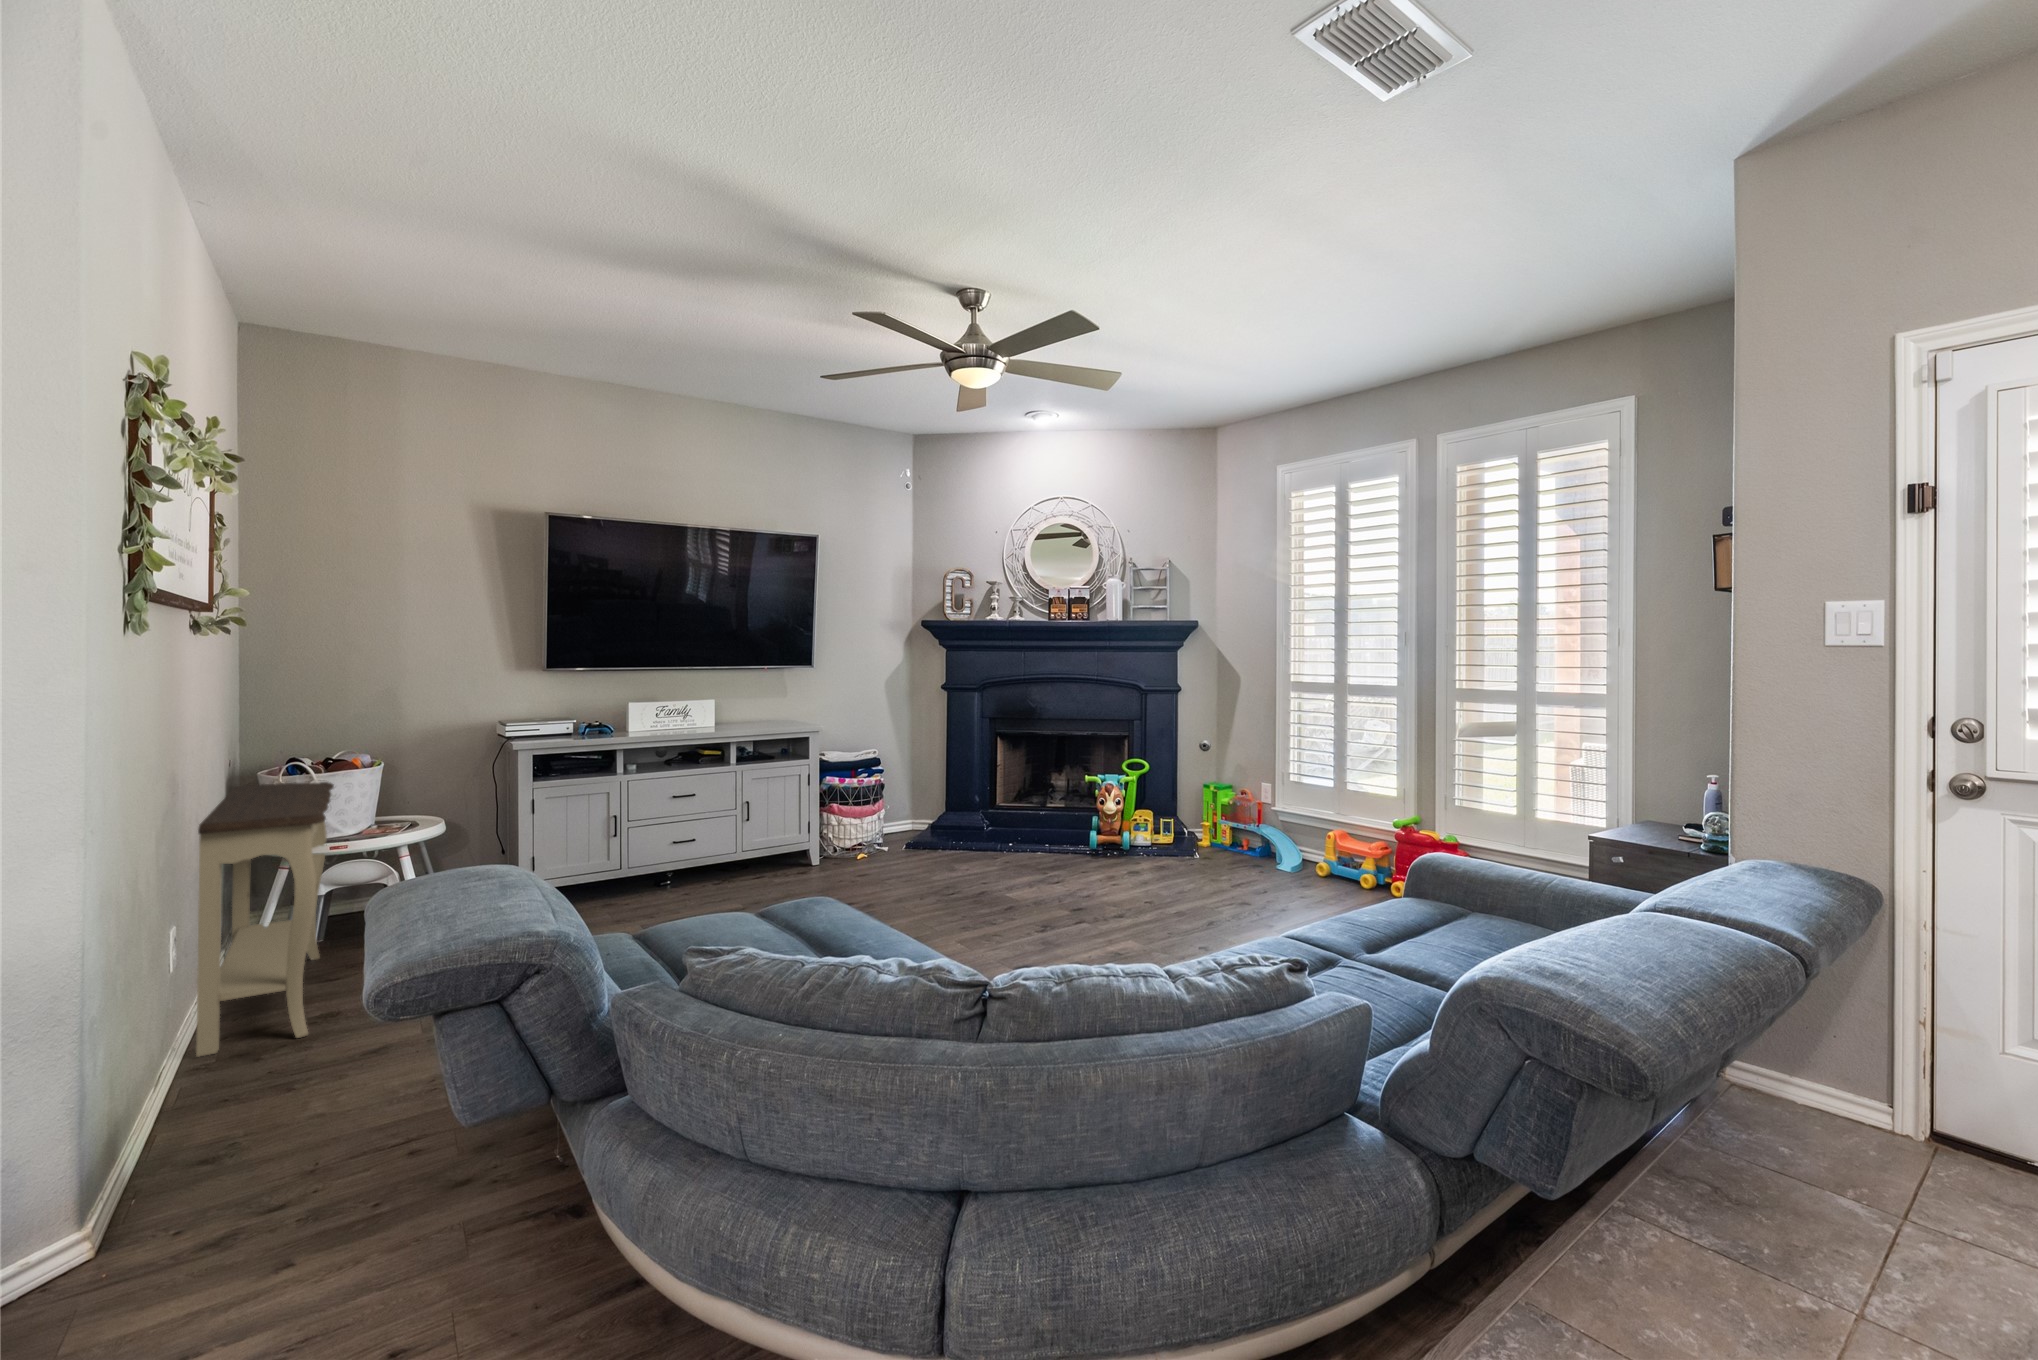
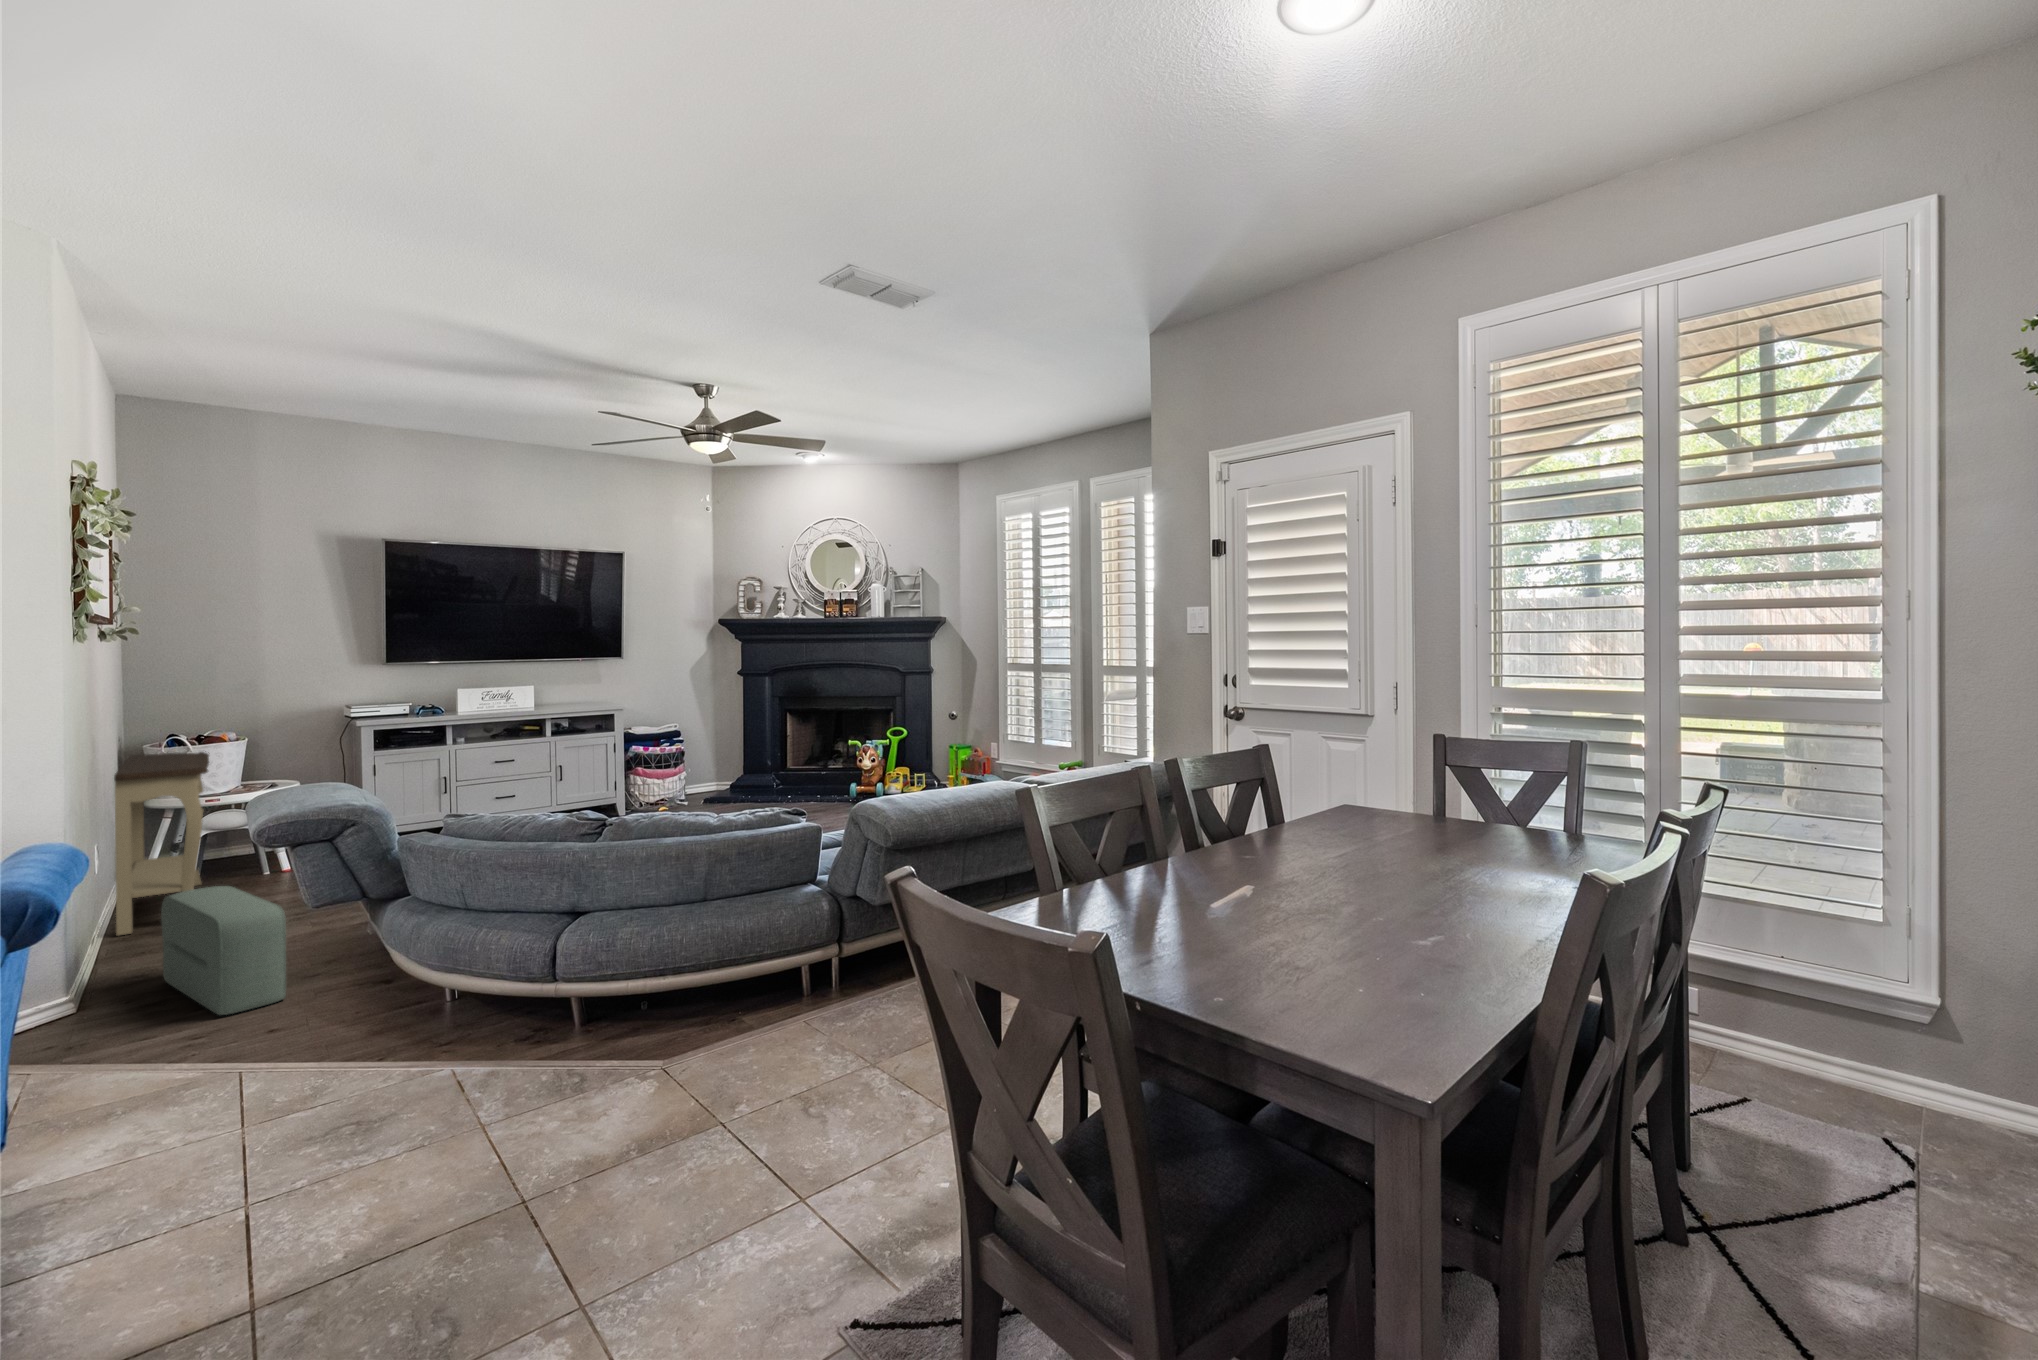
pouf: none [240,1017,424,1284] -> present [161,886,286,1015]

